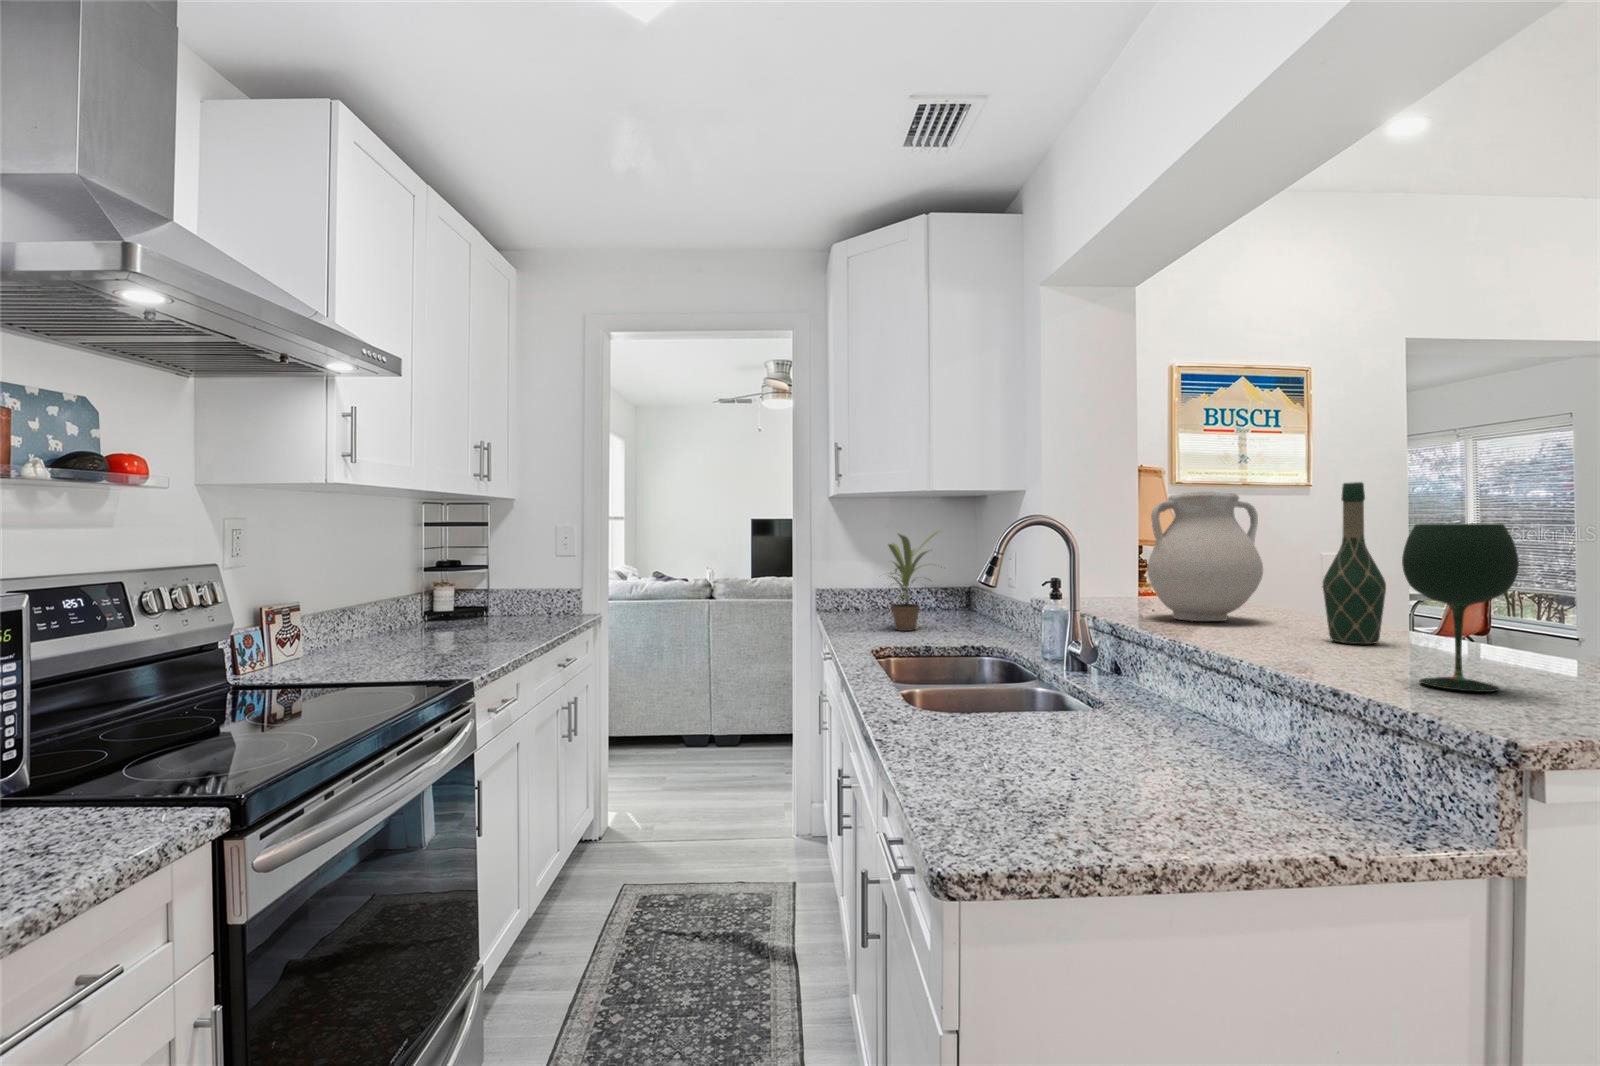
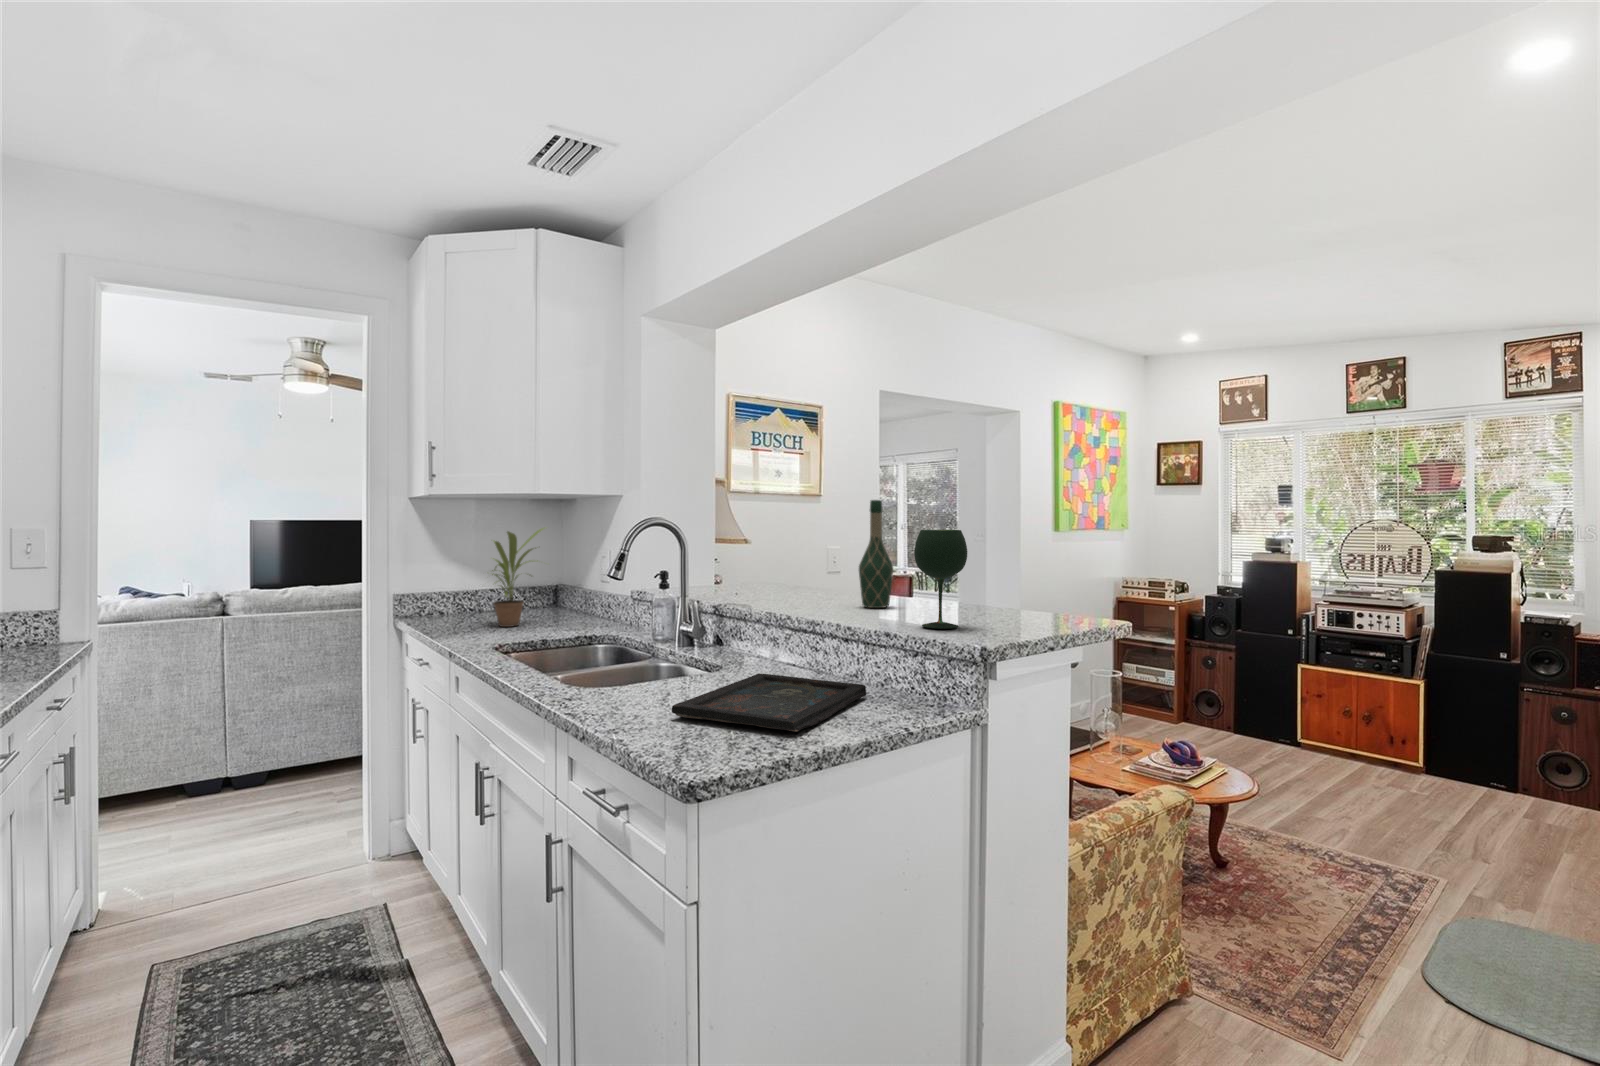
vase: present [1147,492,1263,621] -> none [740,501,817,600]
tray: none [978,721,1295,824] -> present [672,673,866,732]

